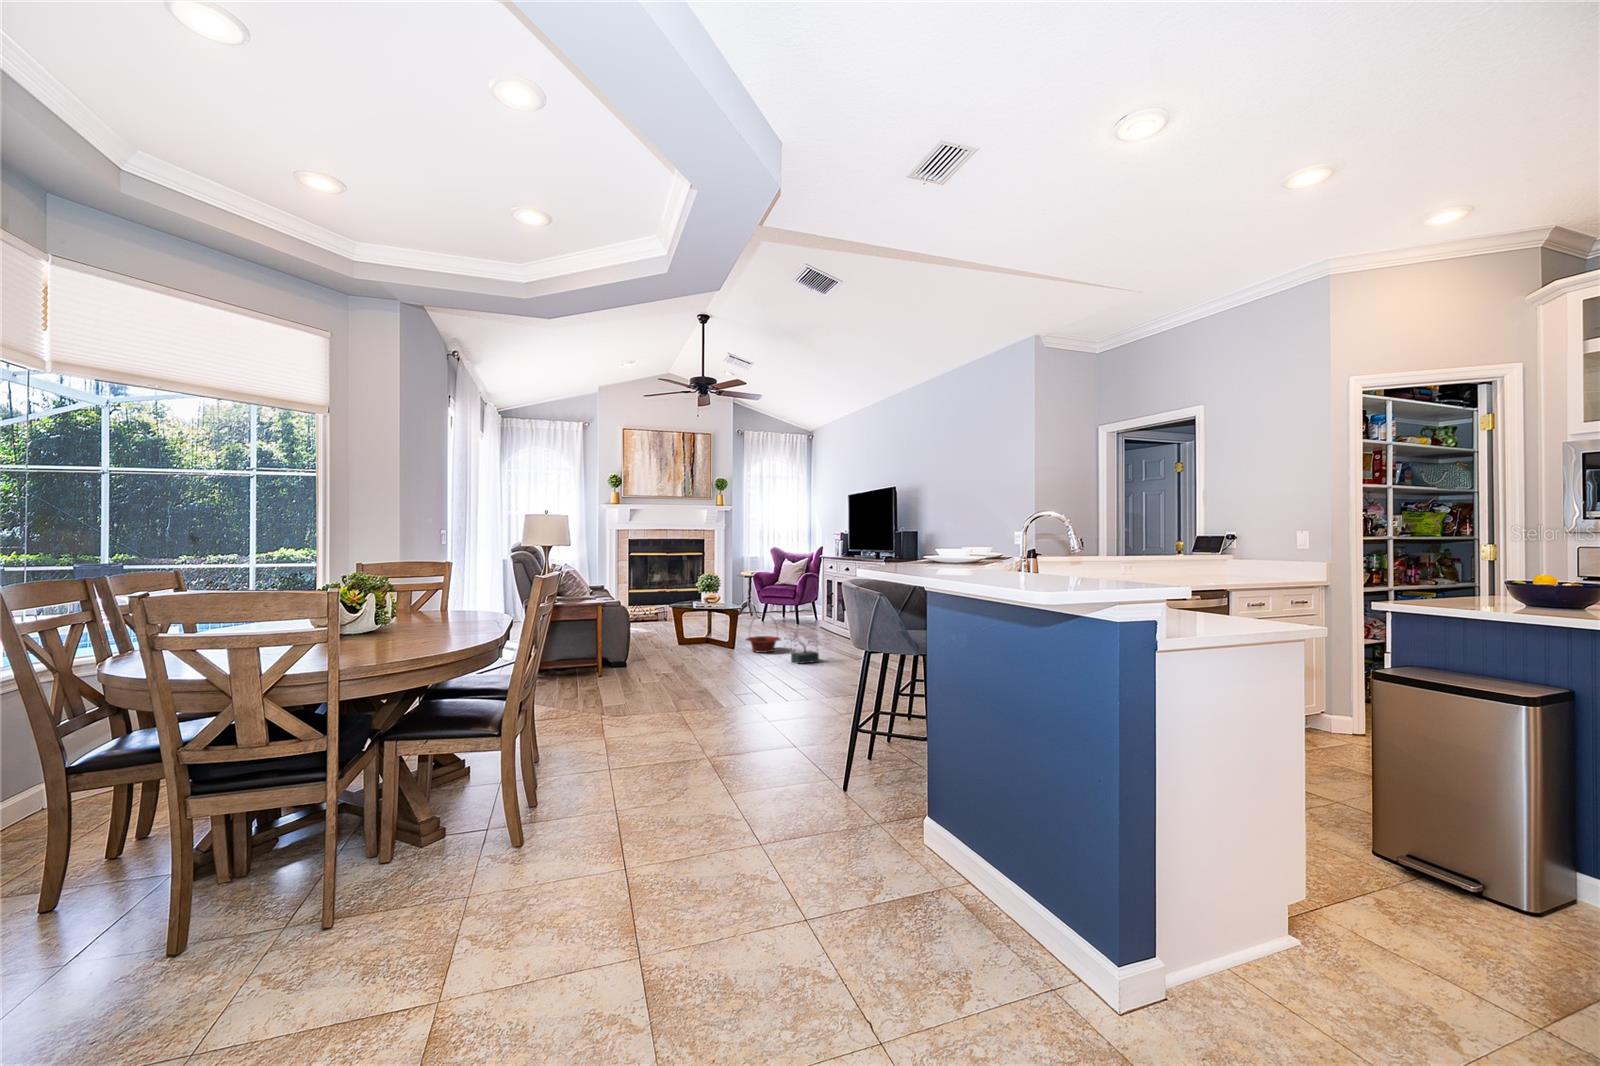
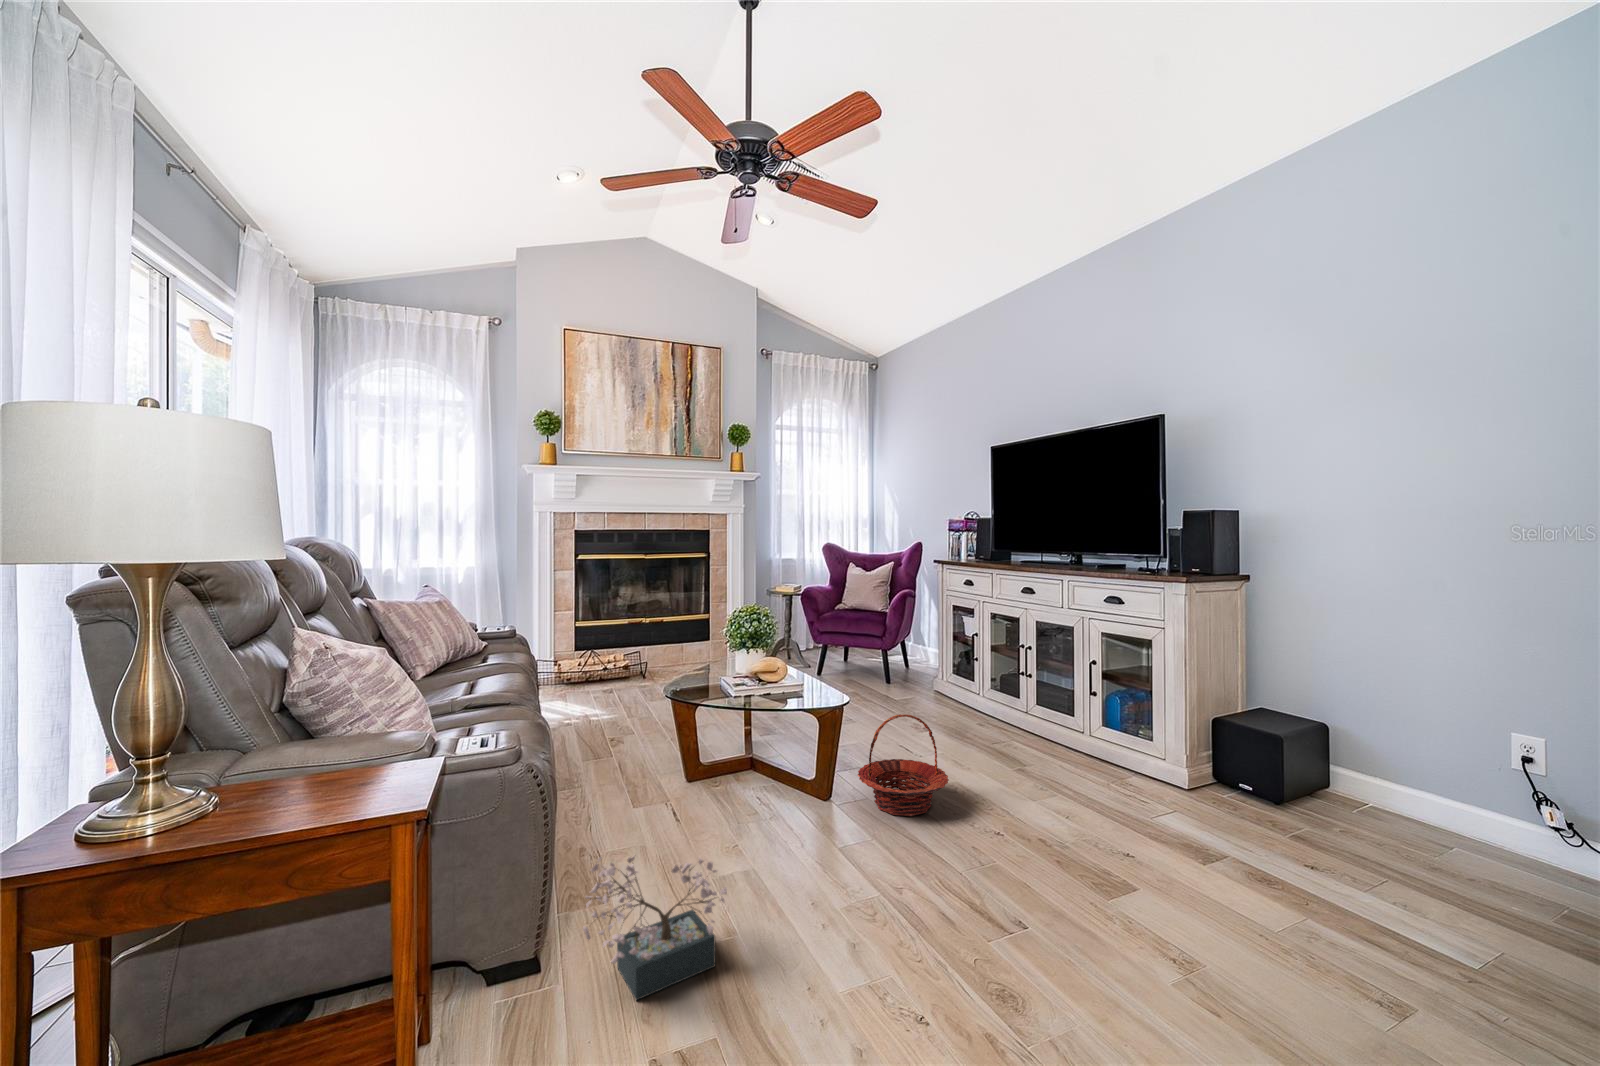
decorative plant: present [785,630,820,664] -> present [583,856,727,1000]

